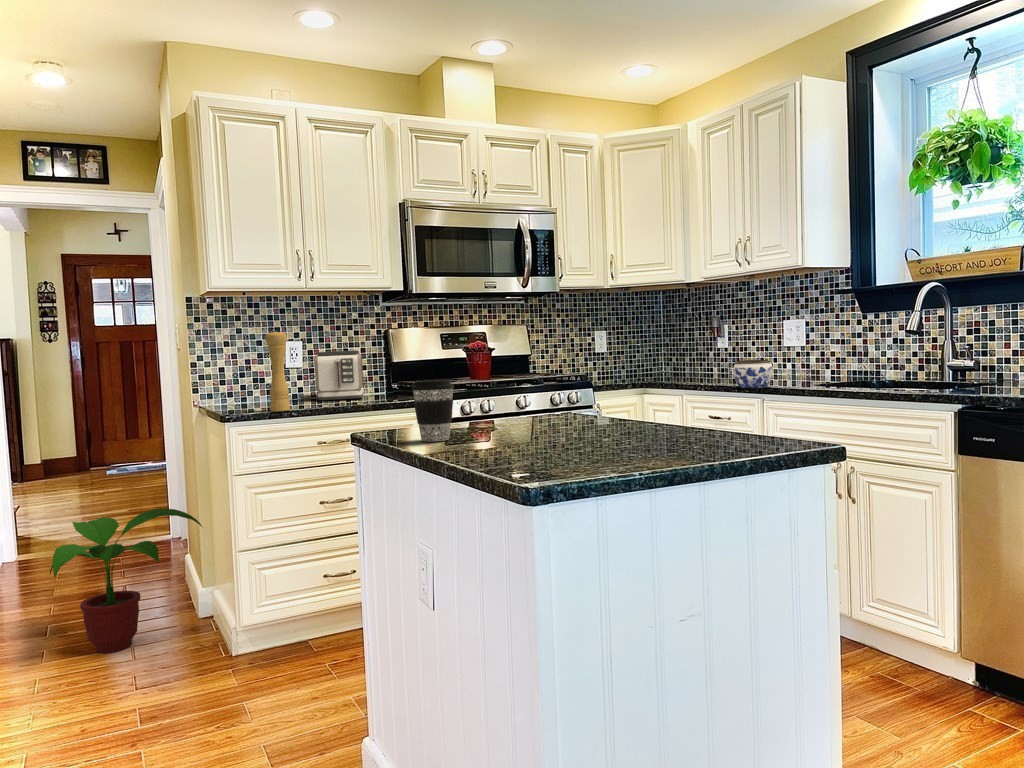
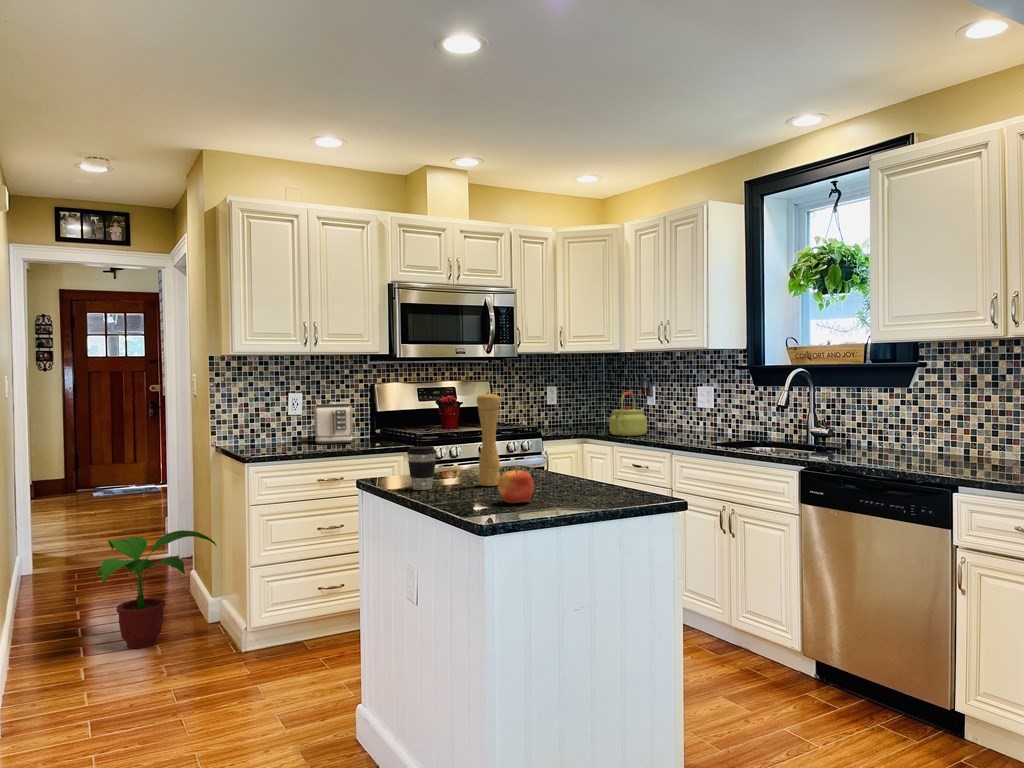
kettle: none [675,329,722,383] -> present [610,392,647,436]
pepper mill: present [266,331,290,412] -> present [477,393,500,486]
jar: present [733,360,773,388] -> none [651,421,682,445]
apple: none [546,398,602,454] -> present [498,467,534,503]

